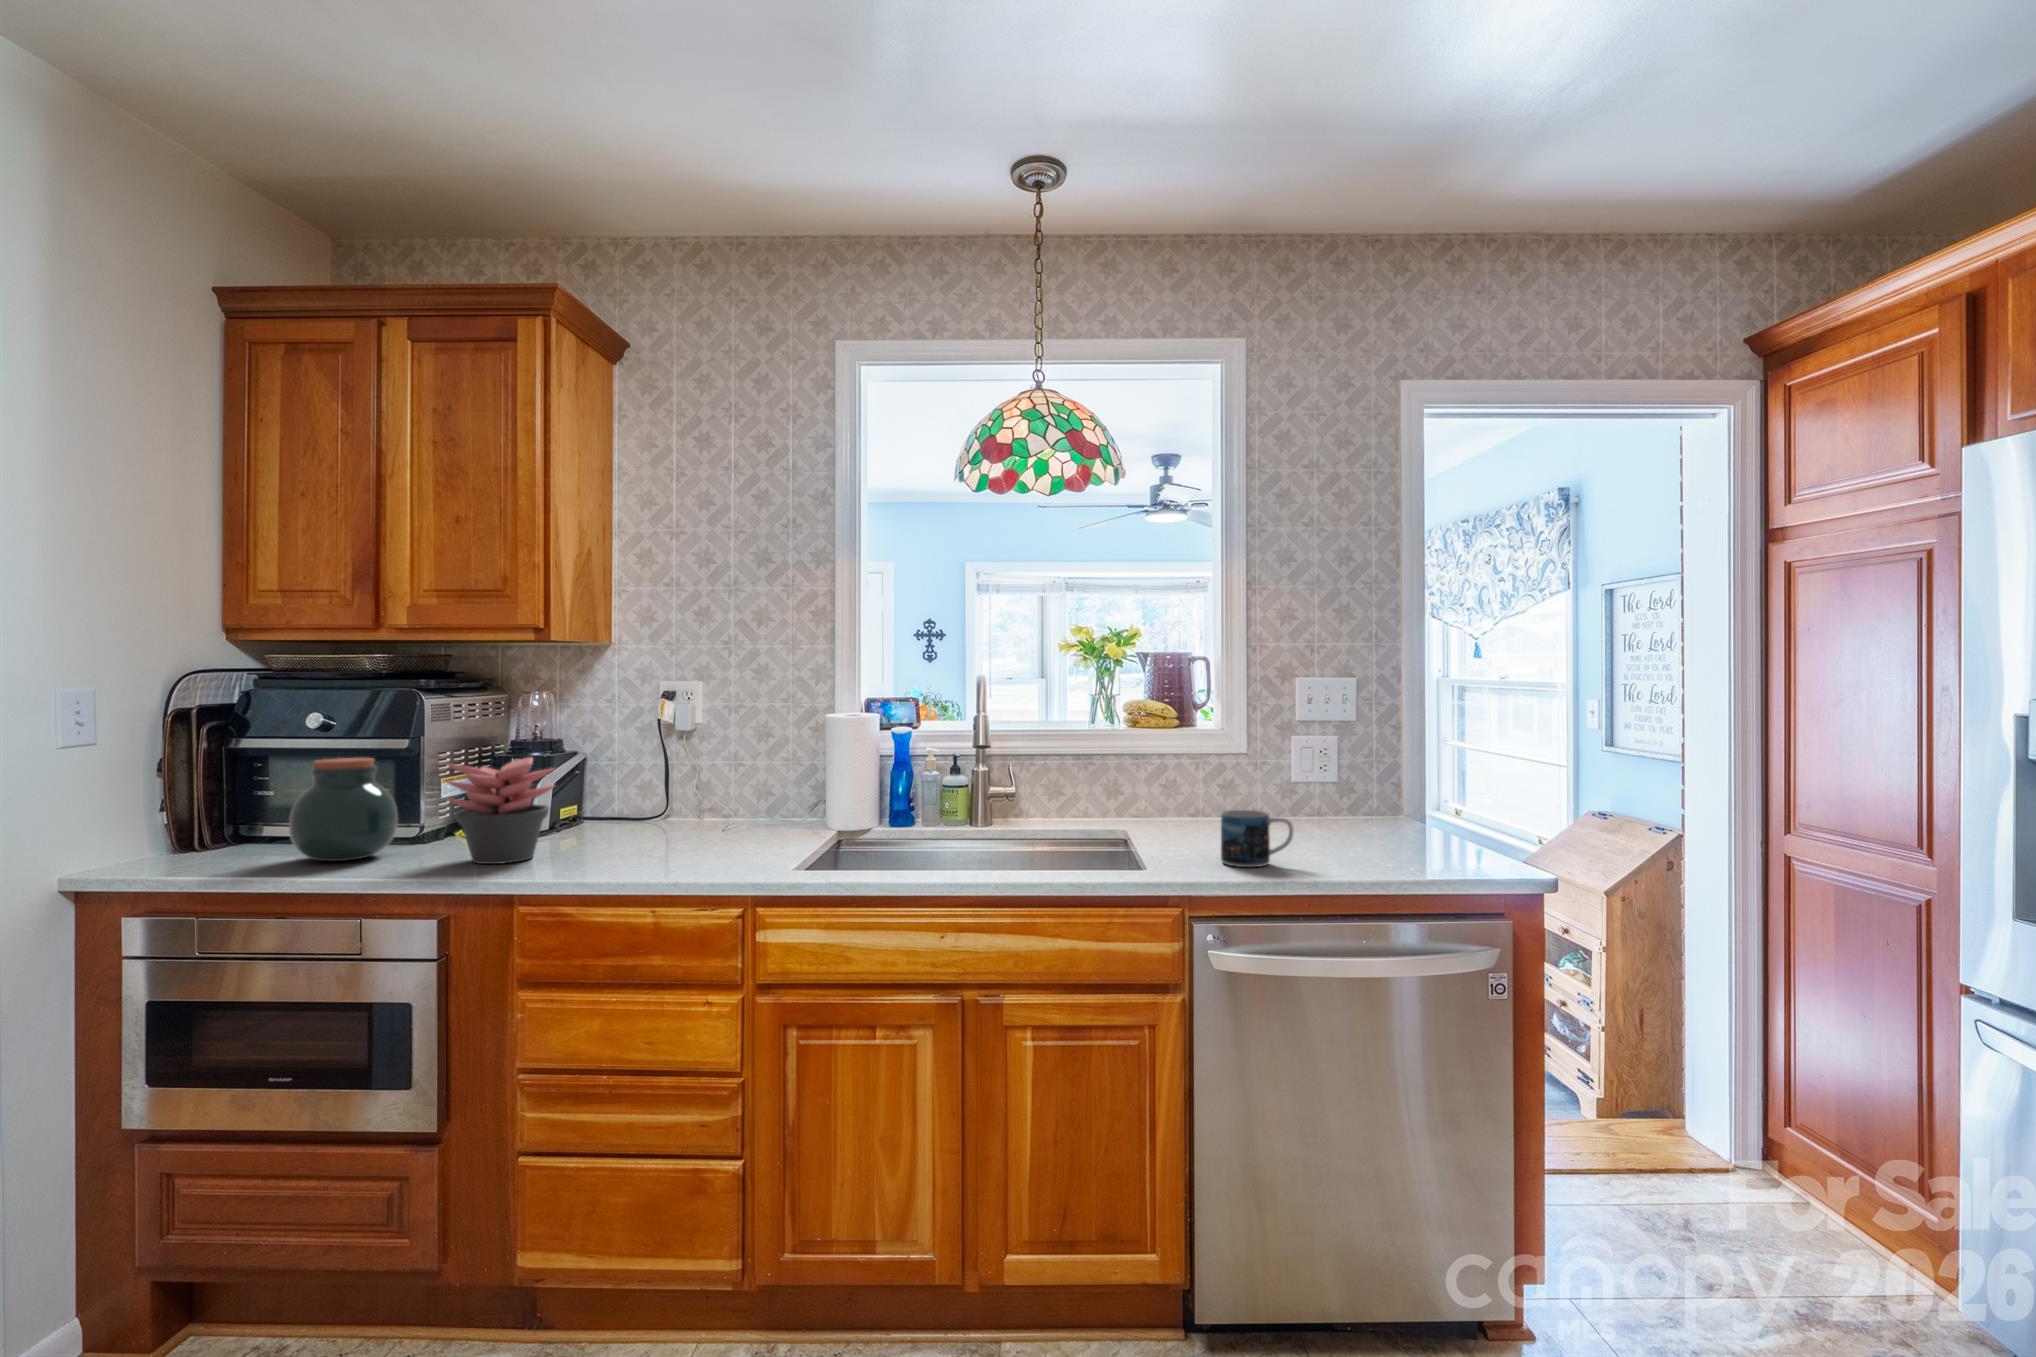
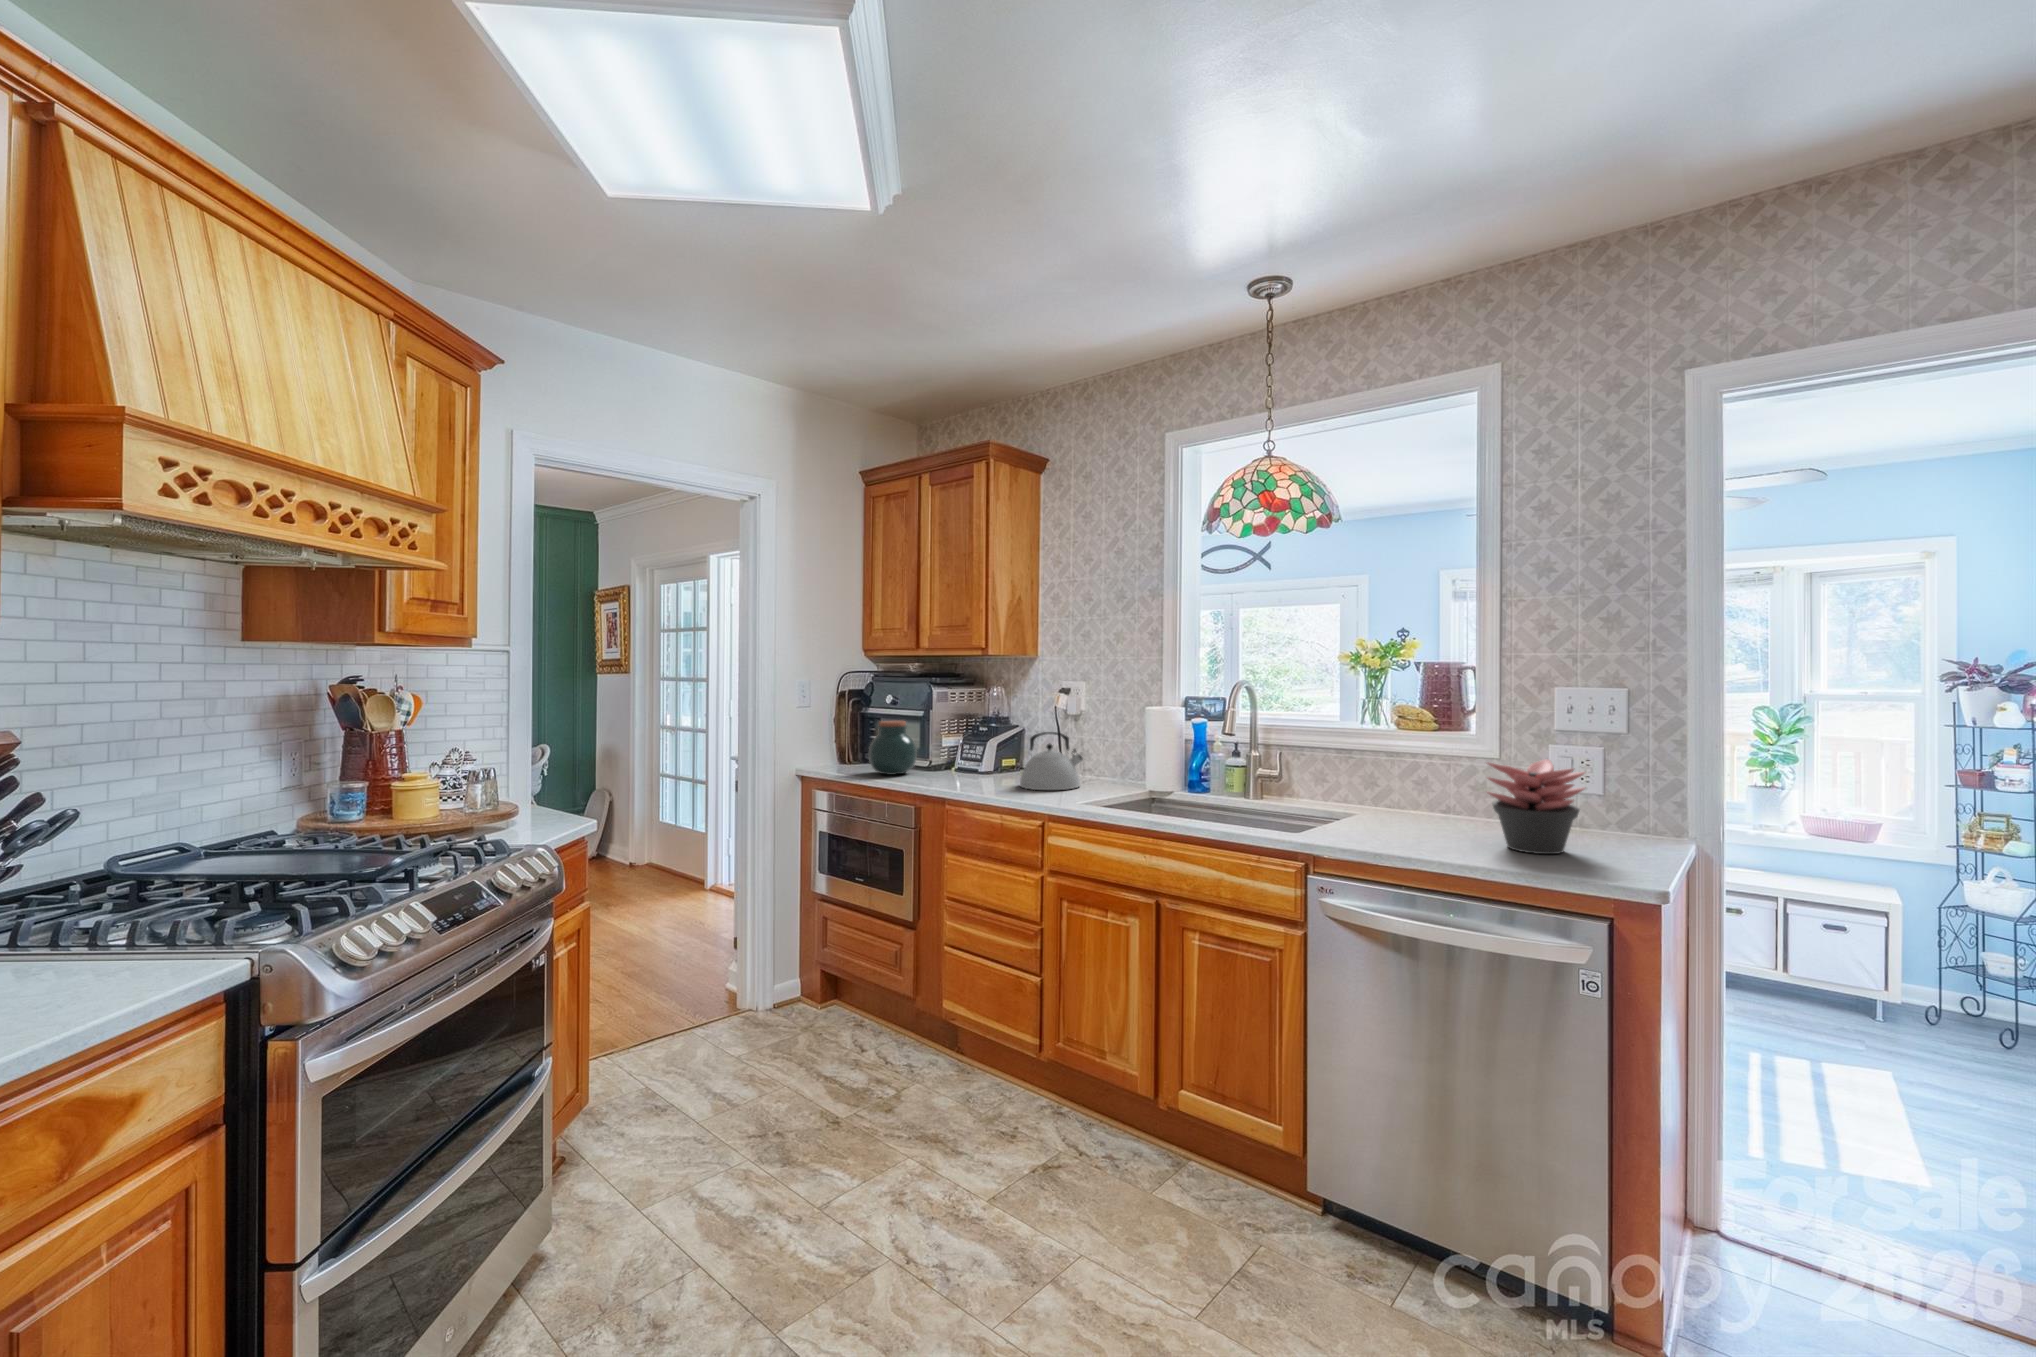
succulent plant: present [447,757,555,864] -> present [1488,759,1585,854]
kettle: none [641,761,743,856] -> present [1020,732,1083,790]
mug: present [1221,810,1293,867] -> none [1364,796,1422,844]

